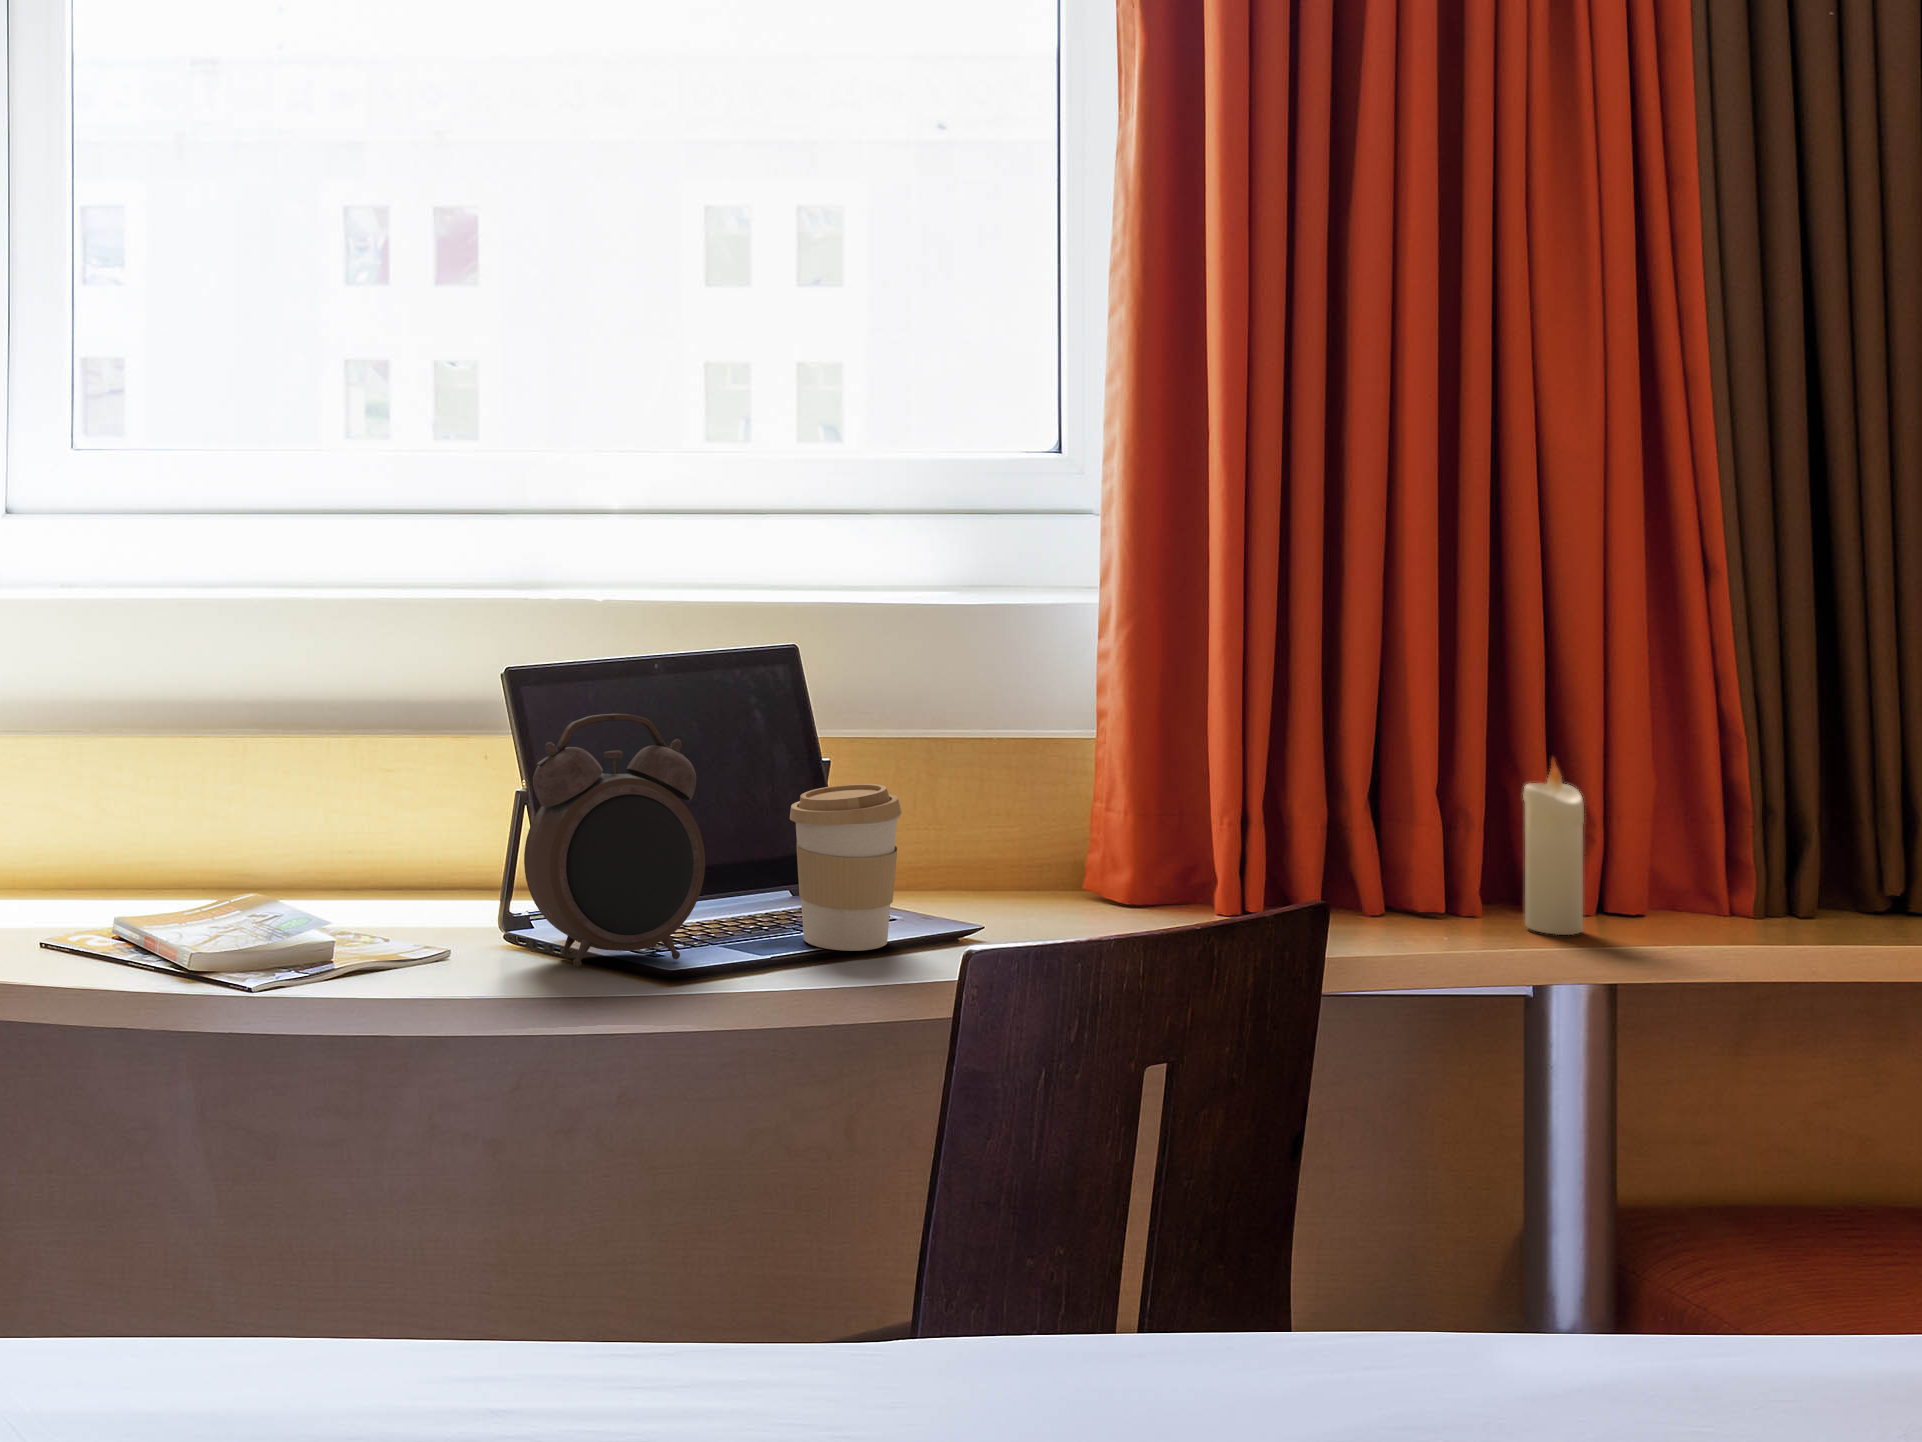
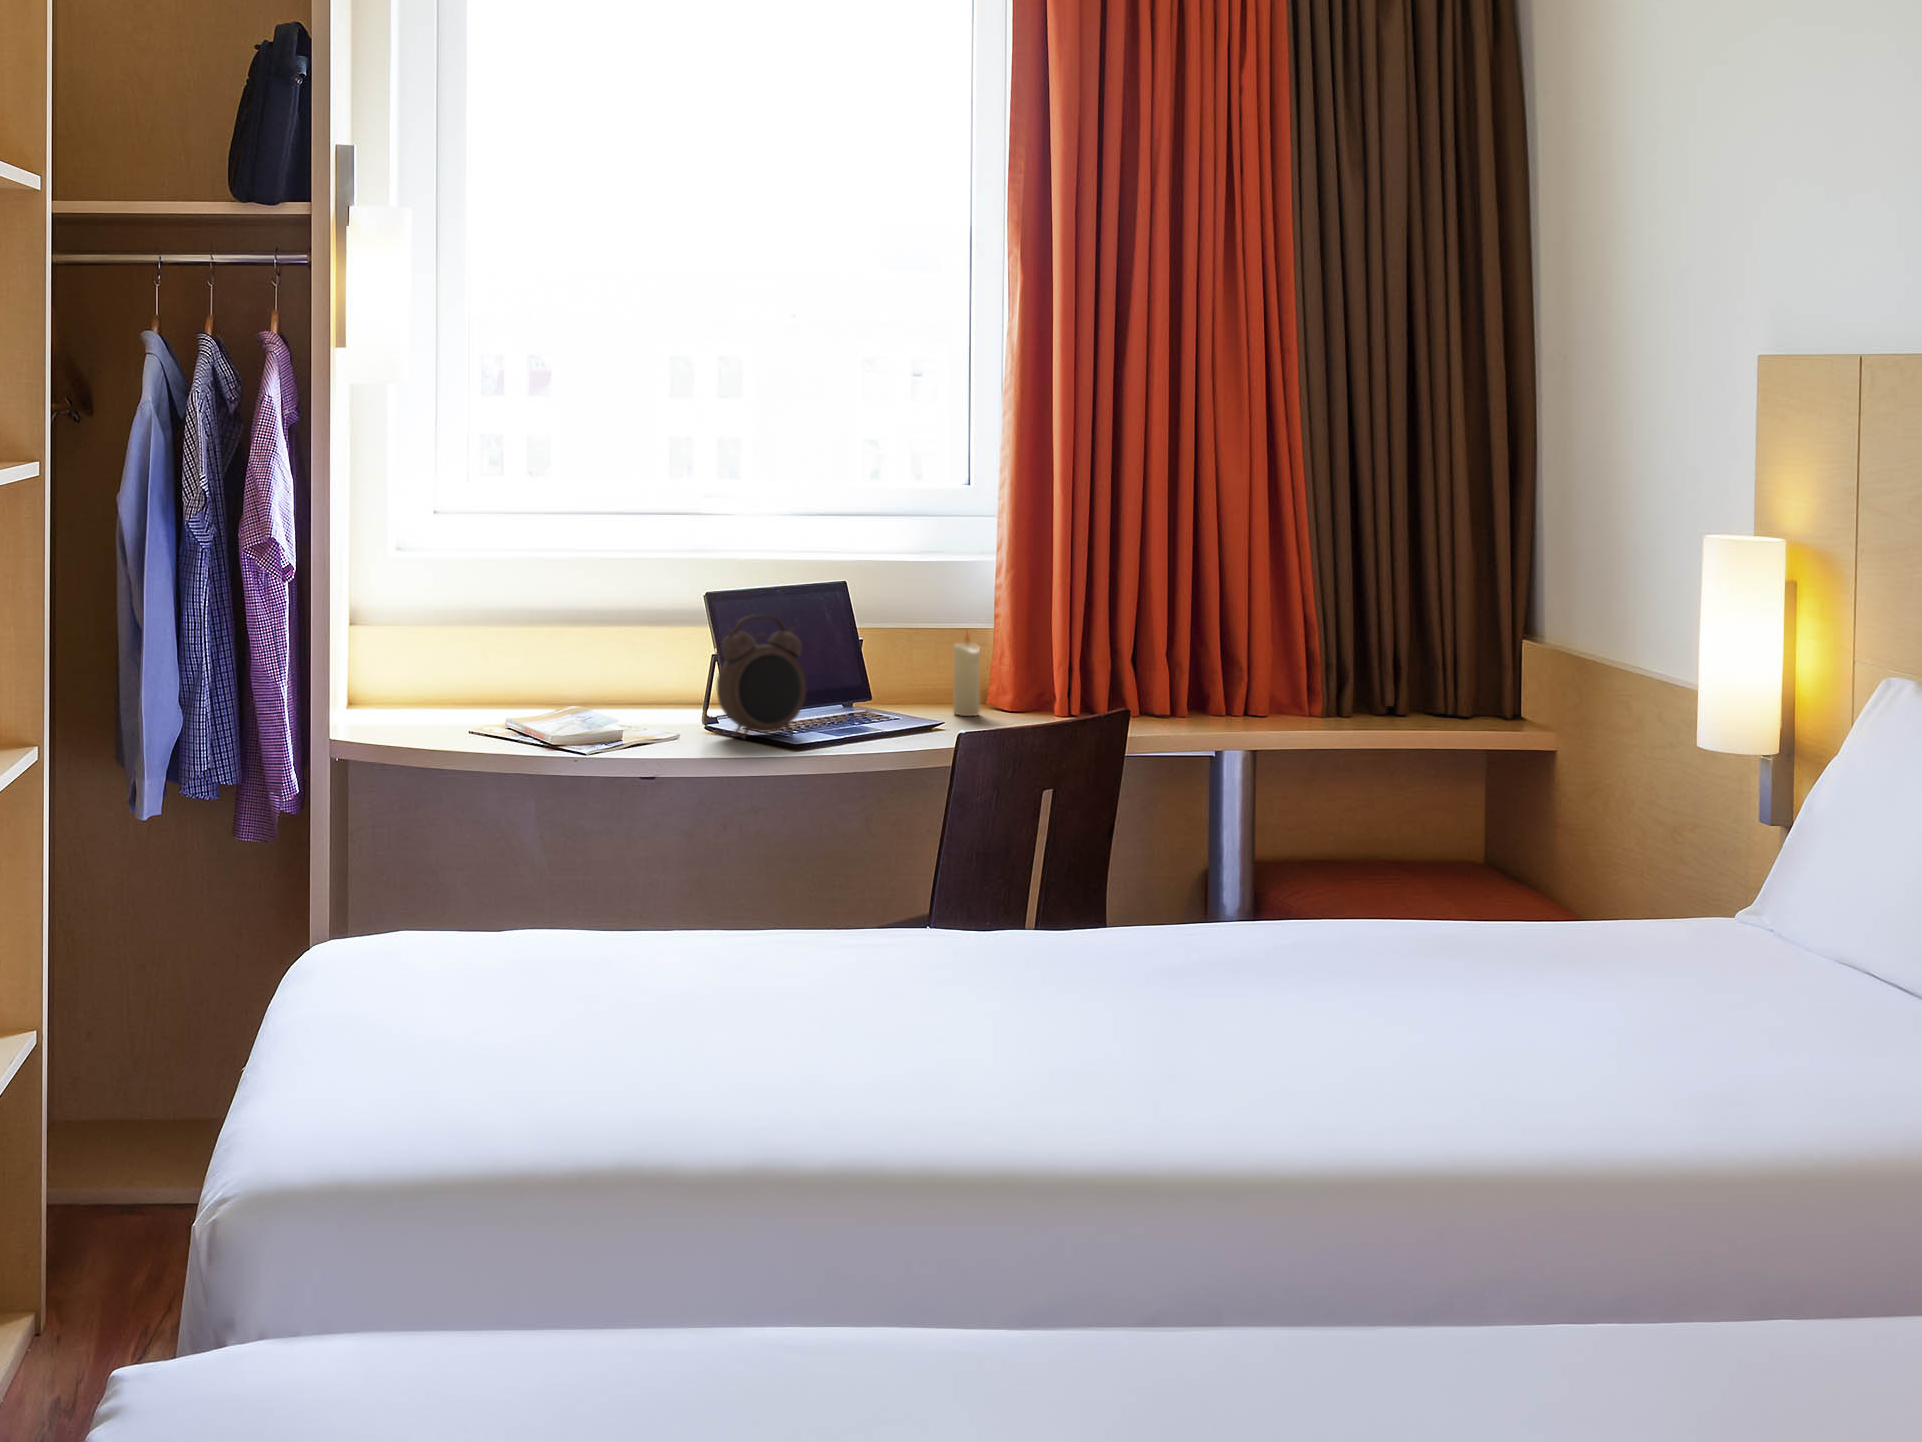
candle: present [1523,759,1584,935] -> present [953,633,980,716]
coffee cup: present [790,784,902,951] -> none [847,650,903,732]

